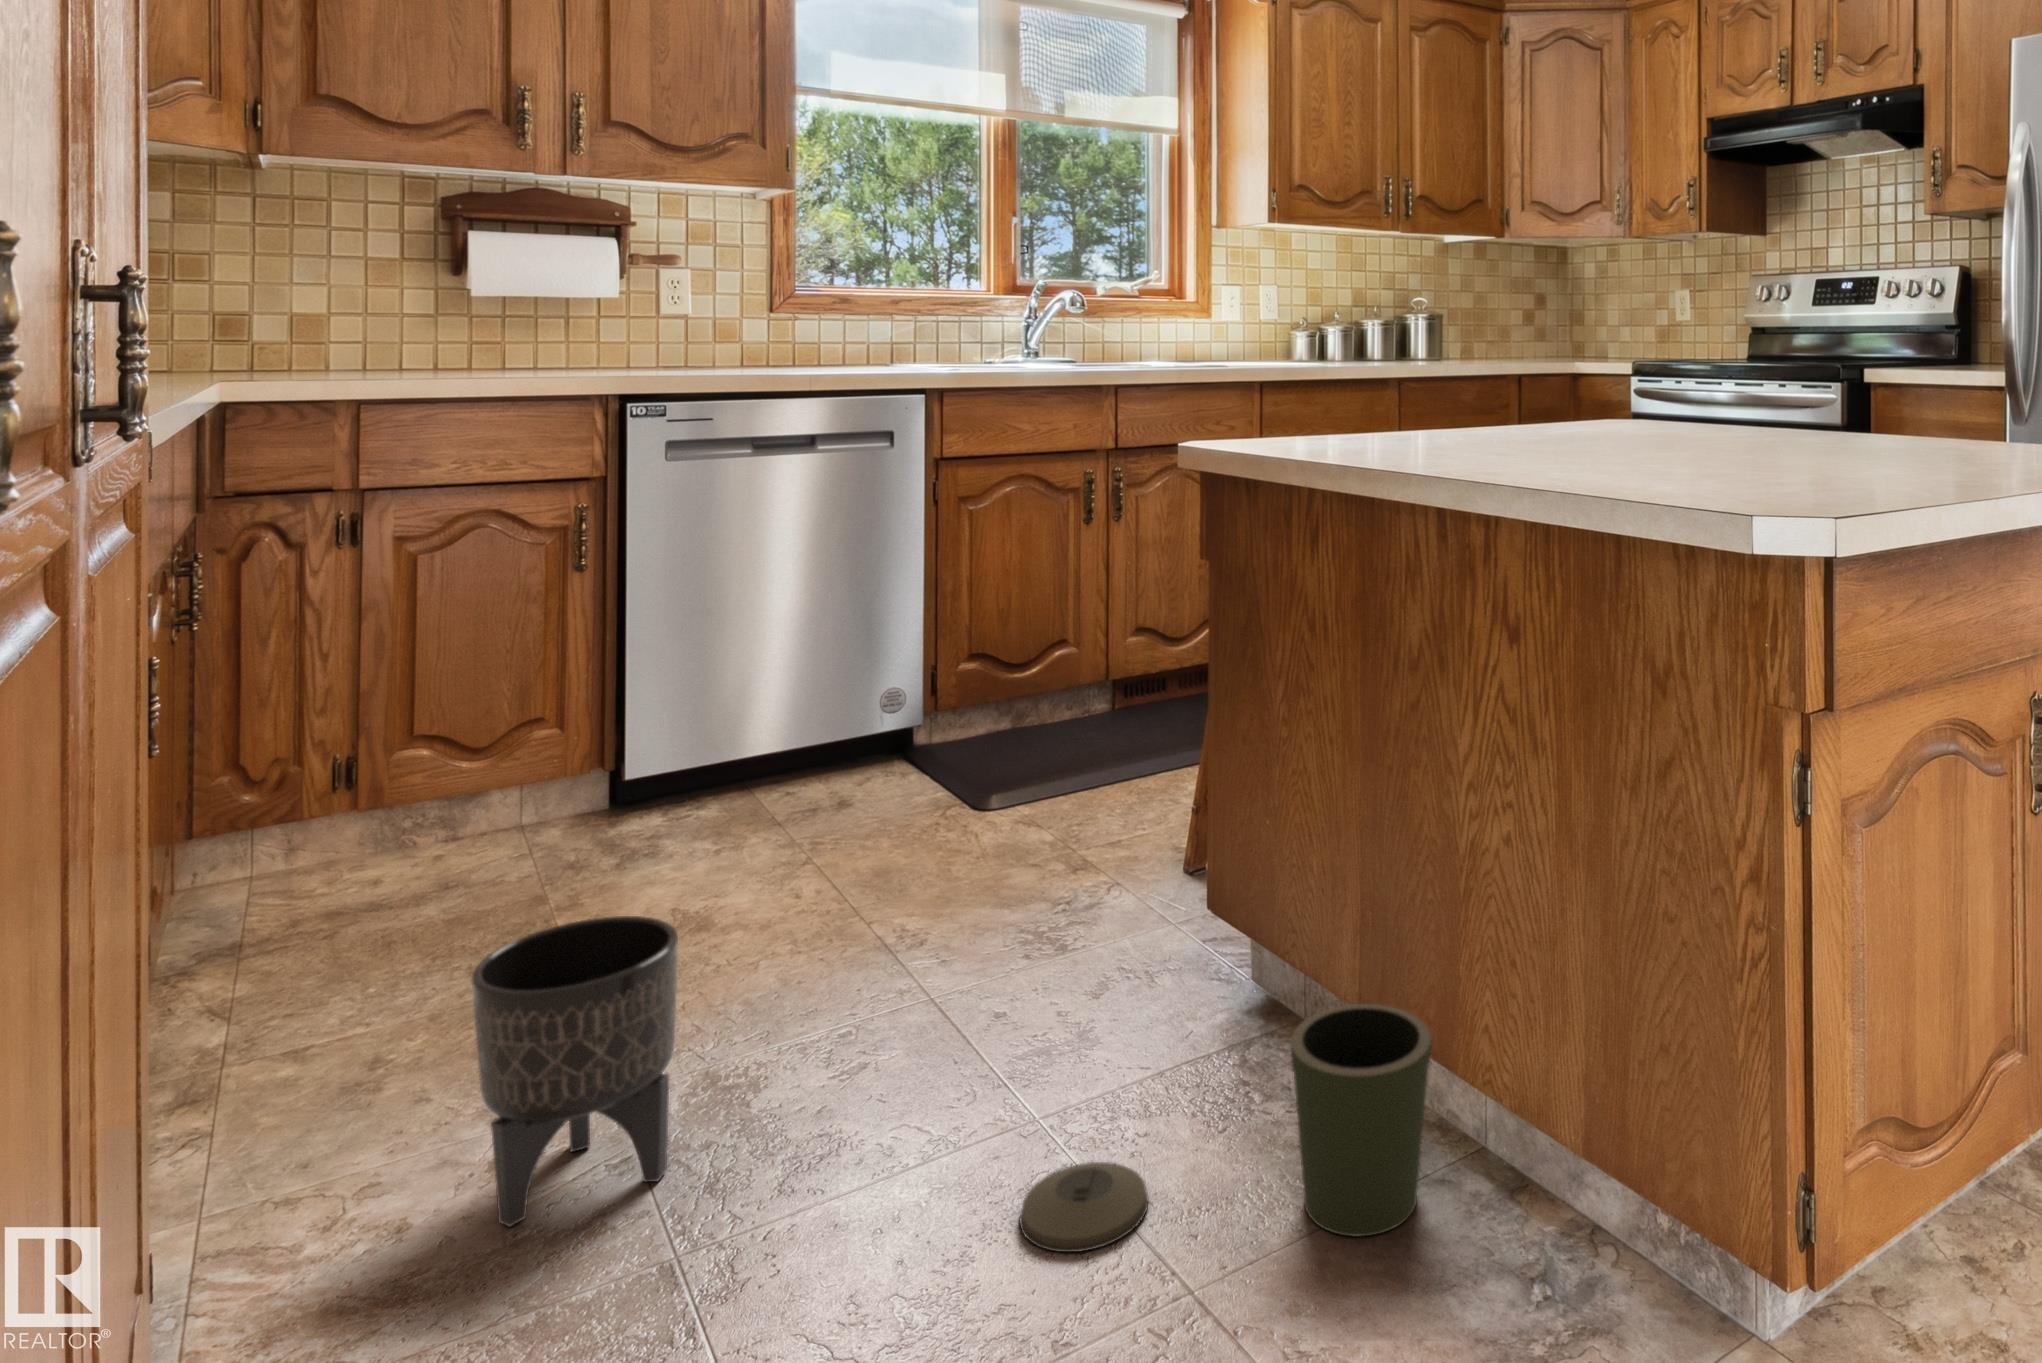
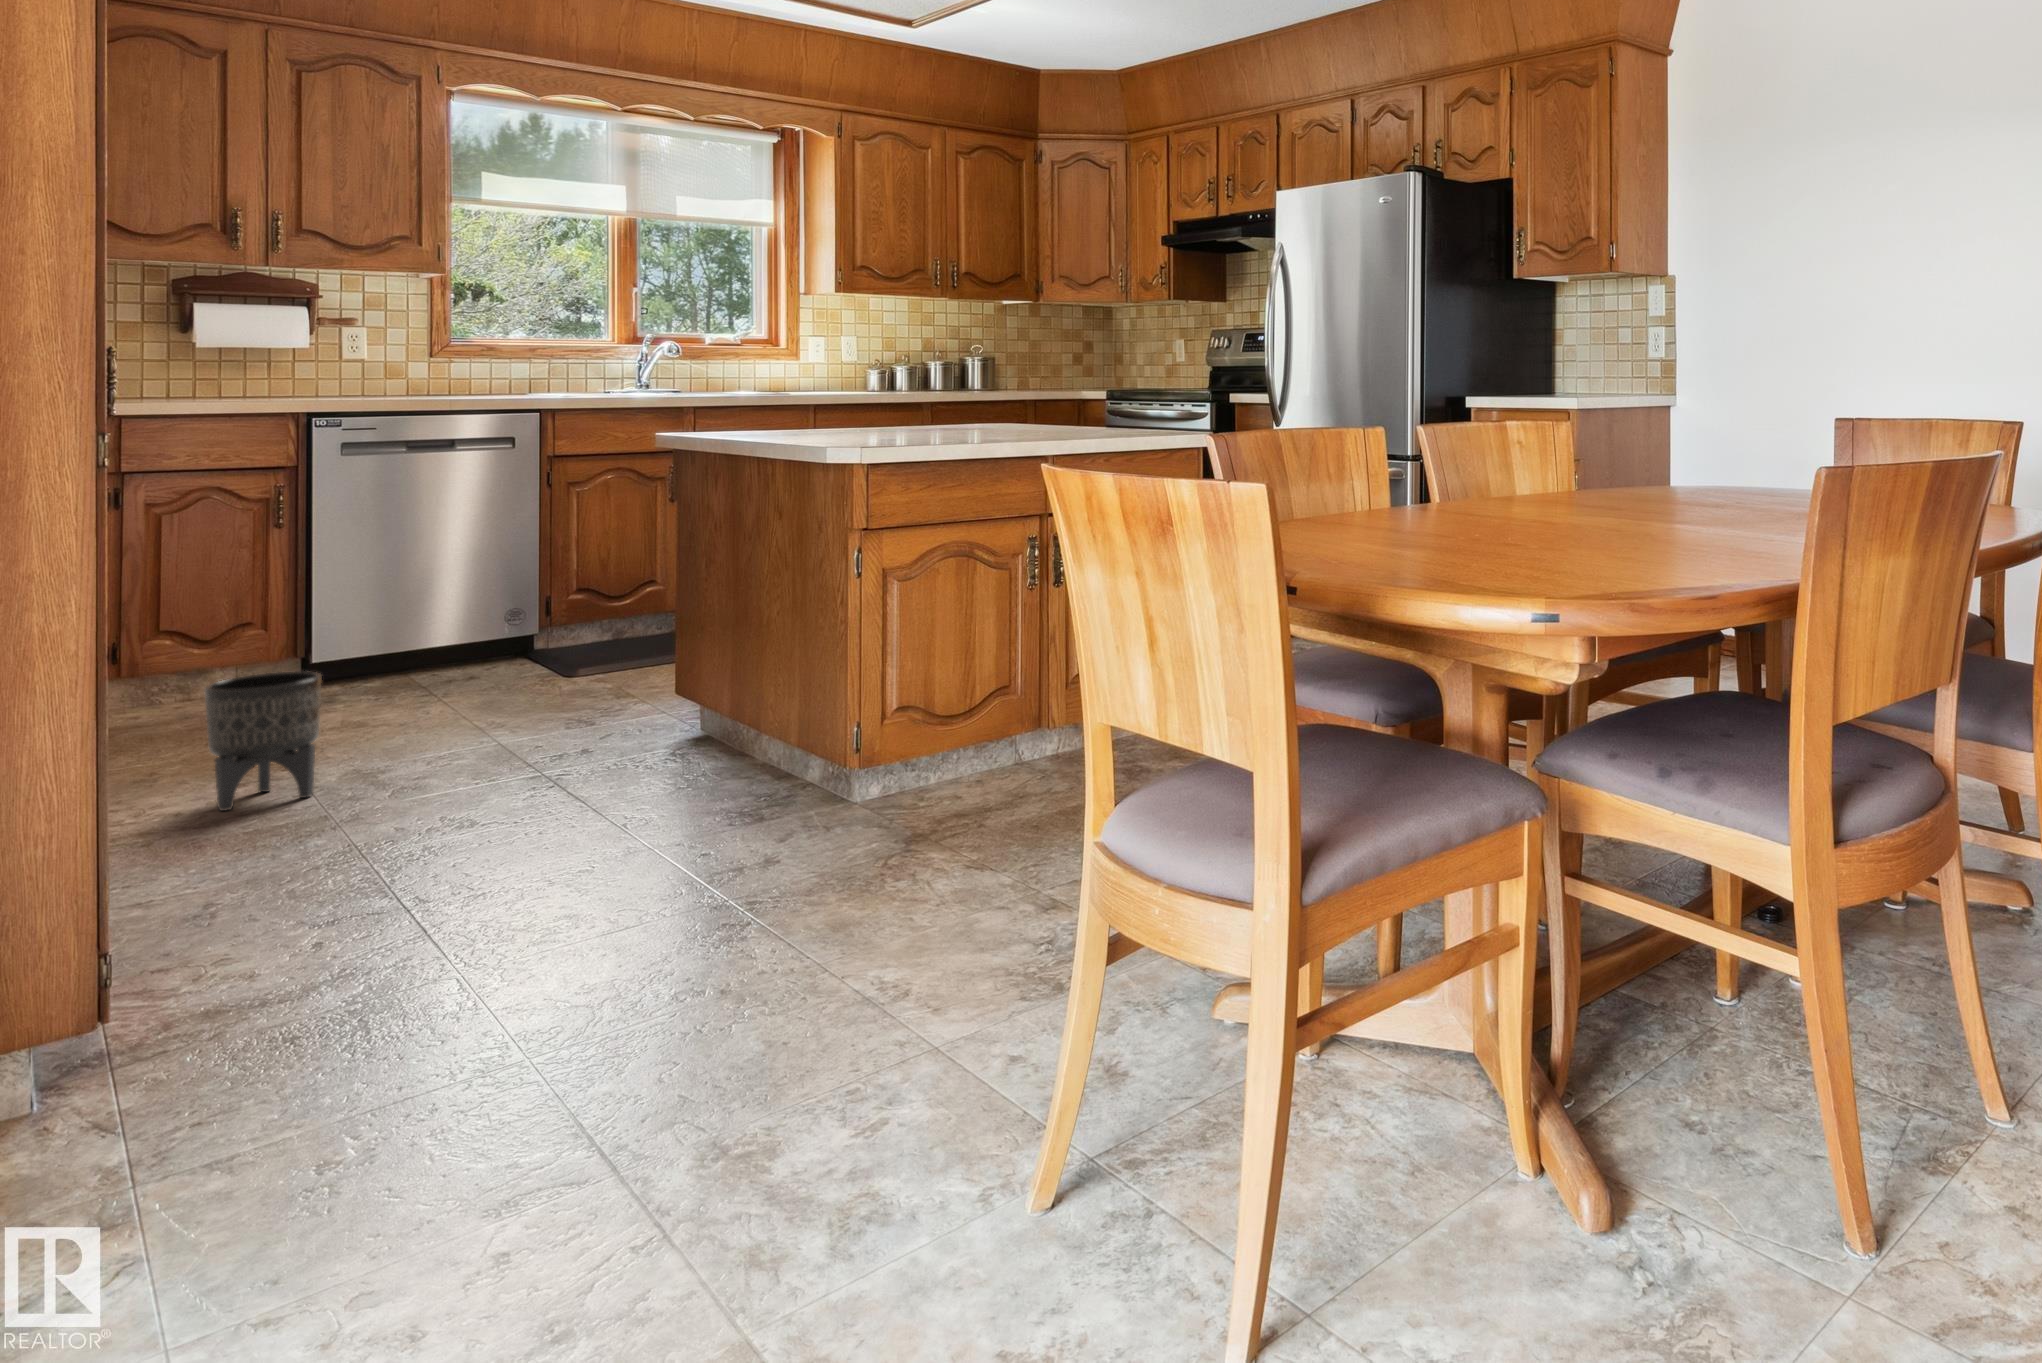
trash can: present [1019,1004,1431,1252] -> none [500,698,723,804]

